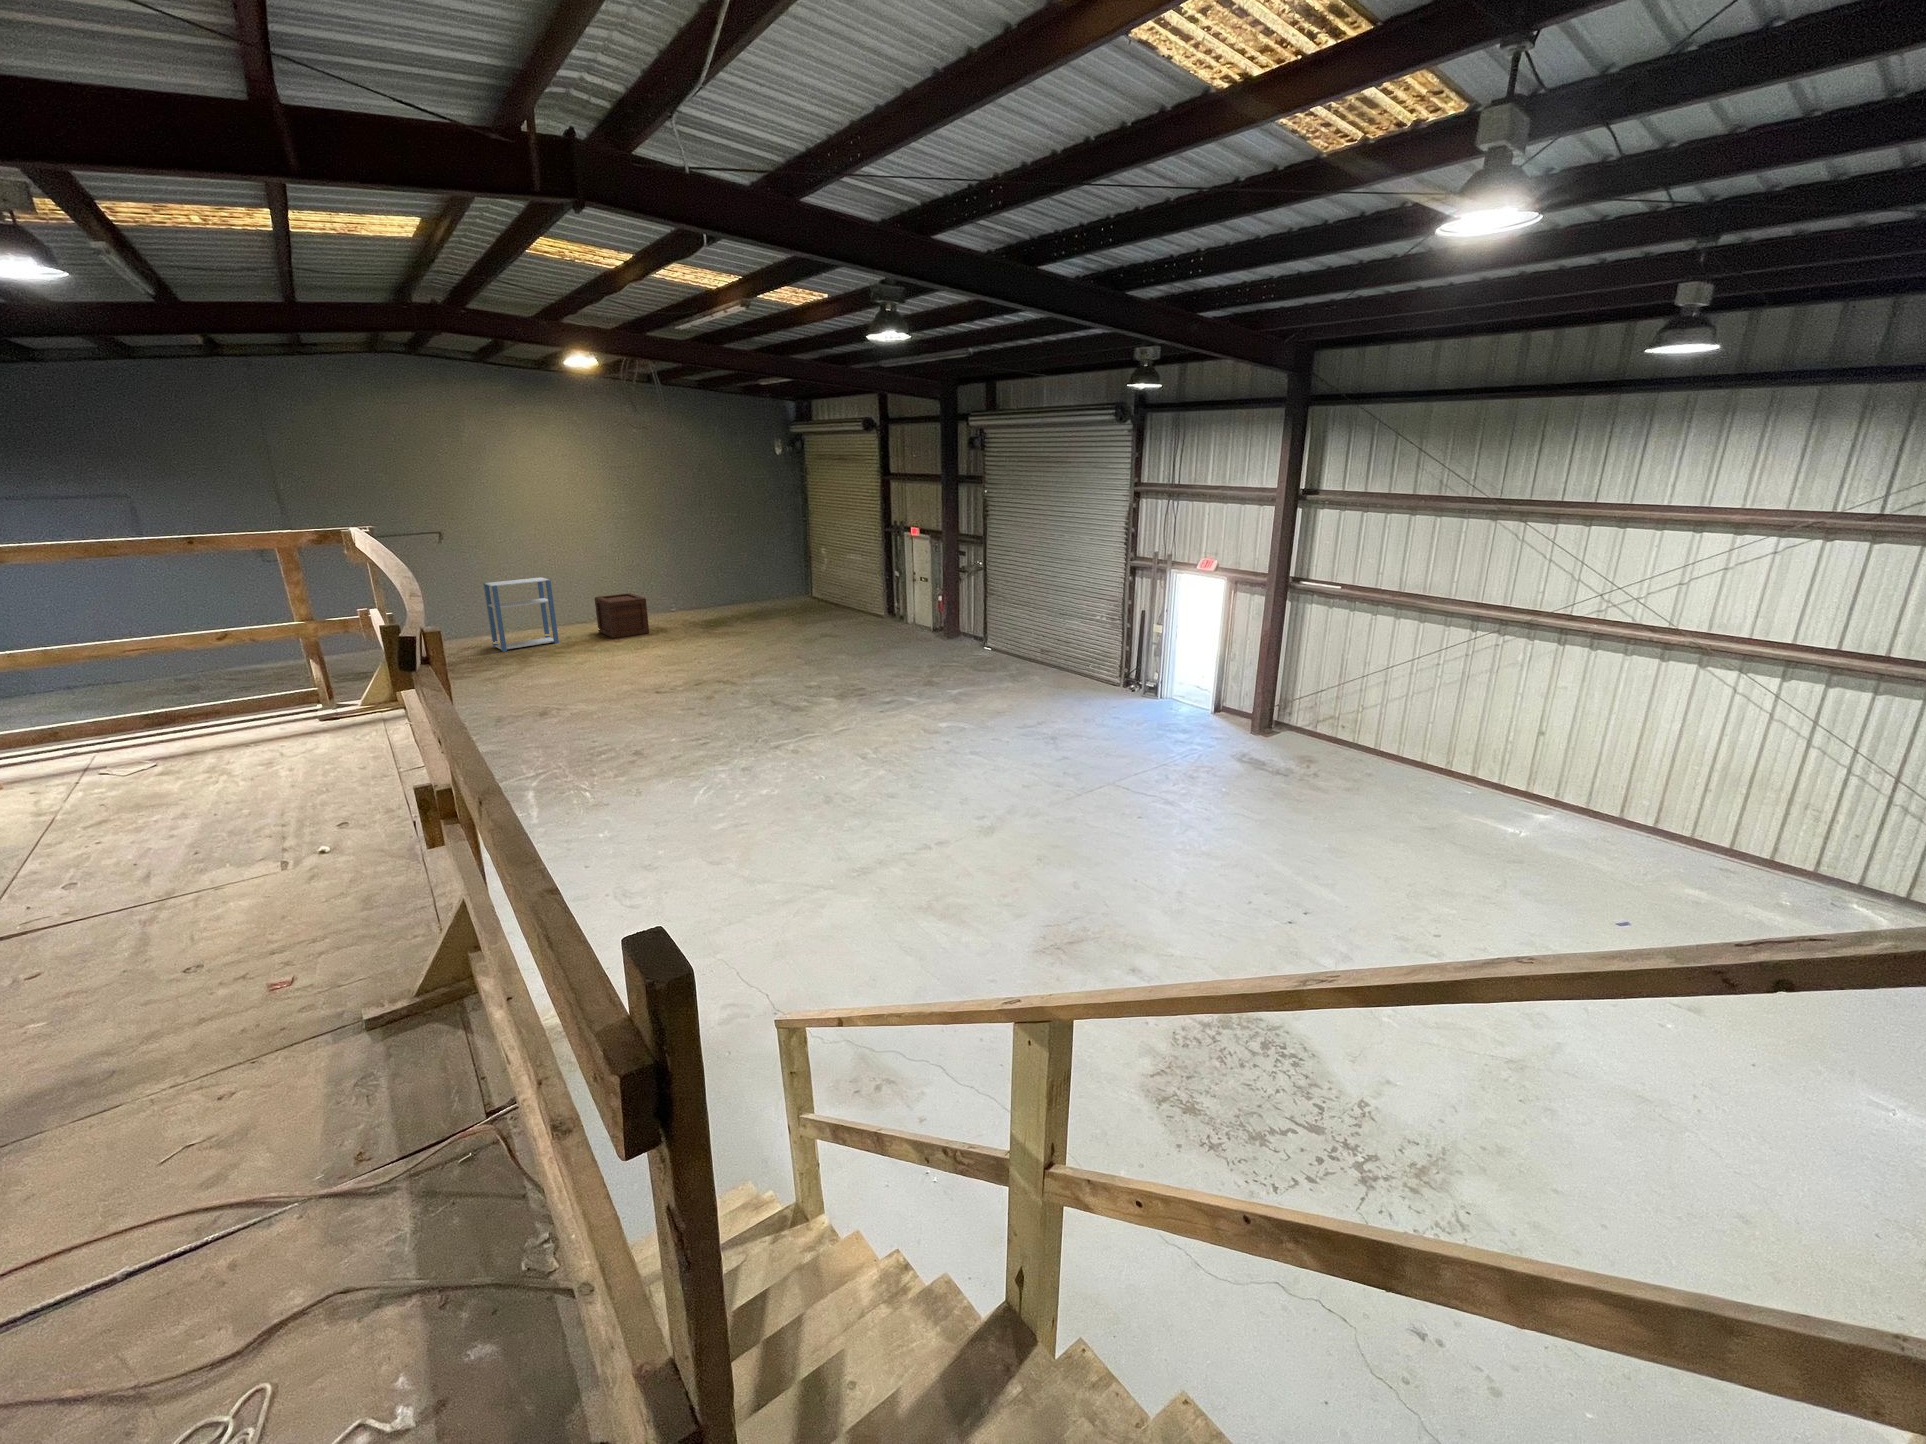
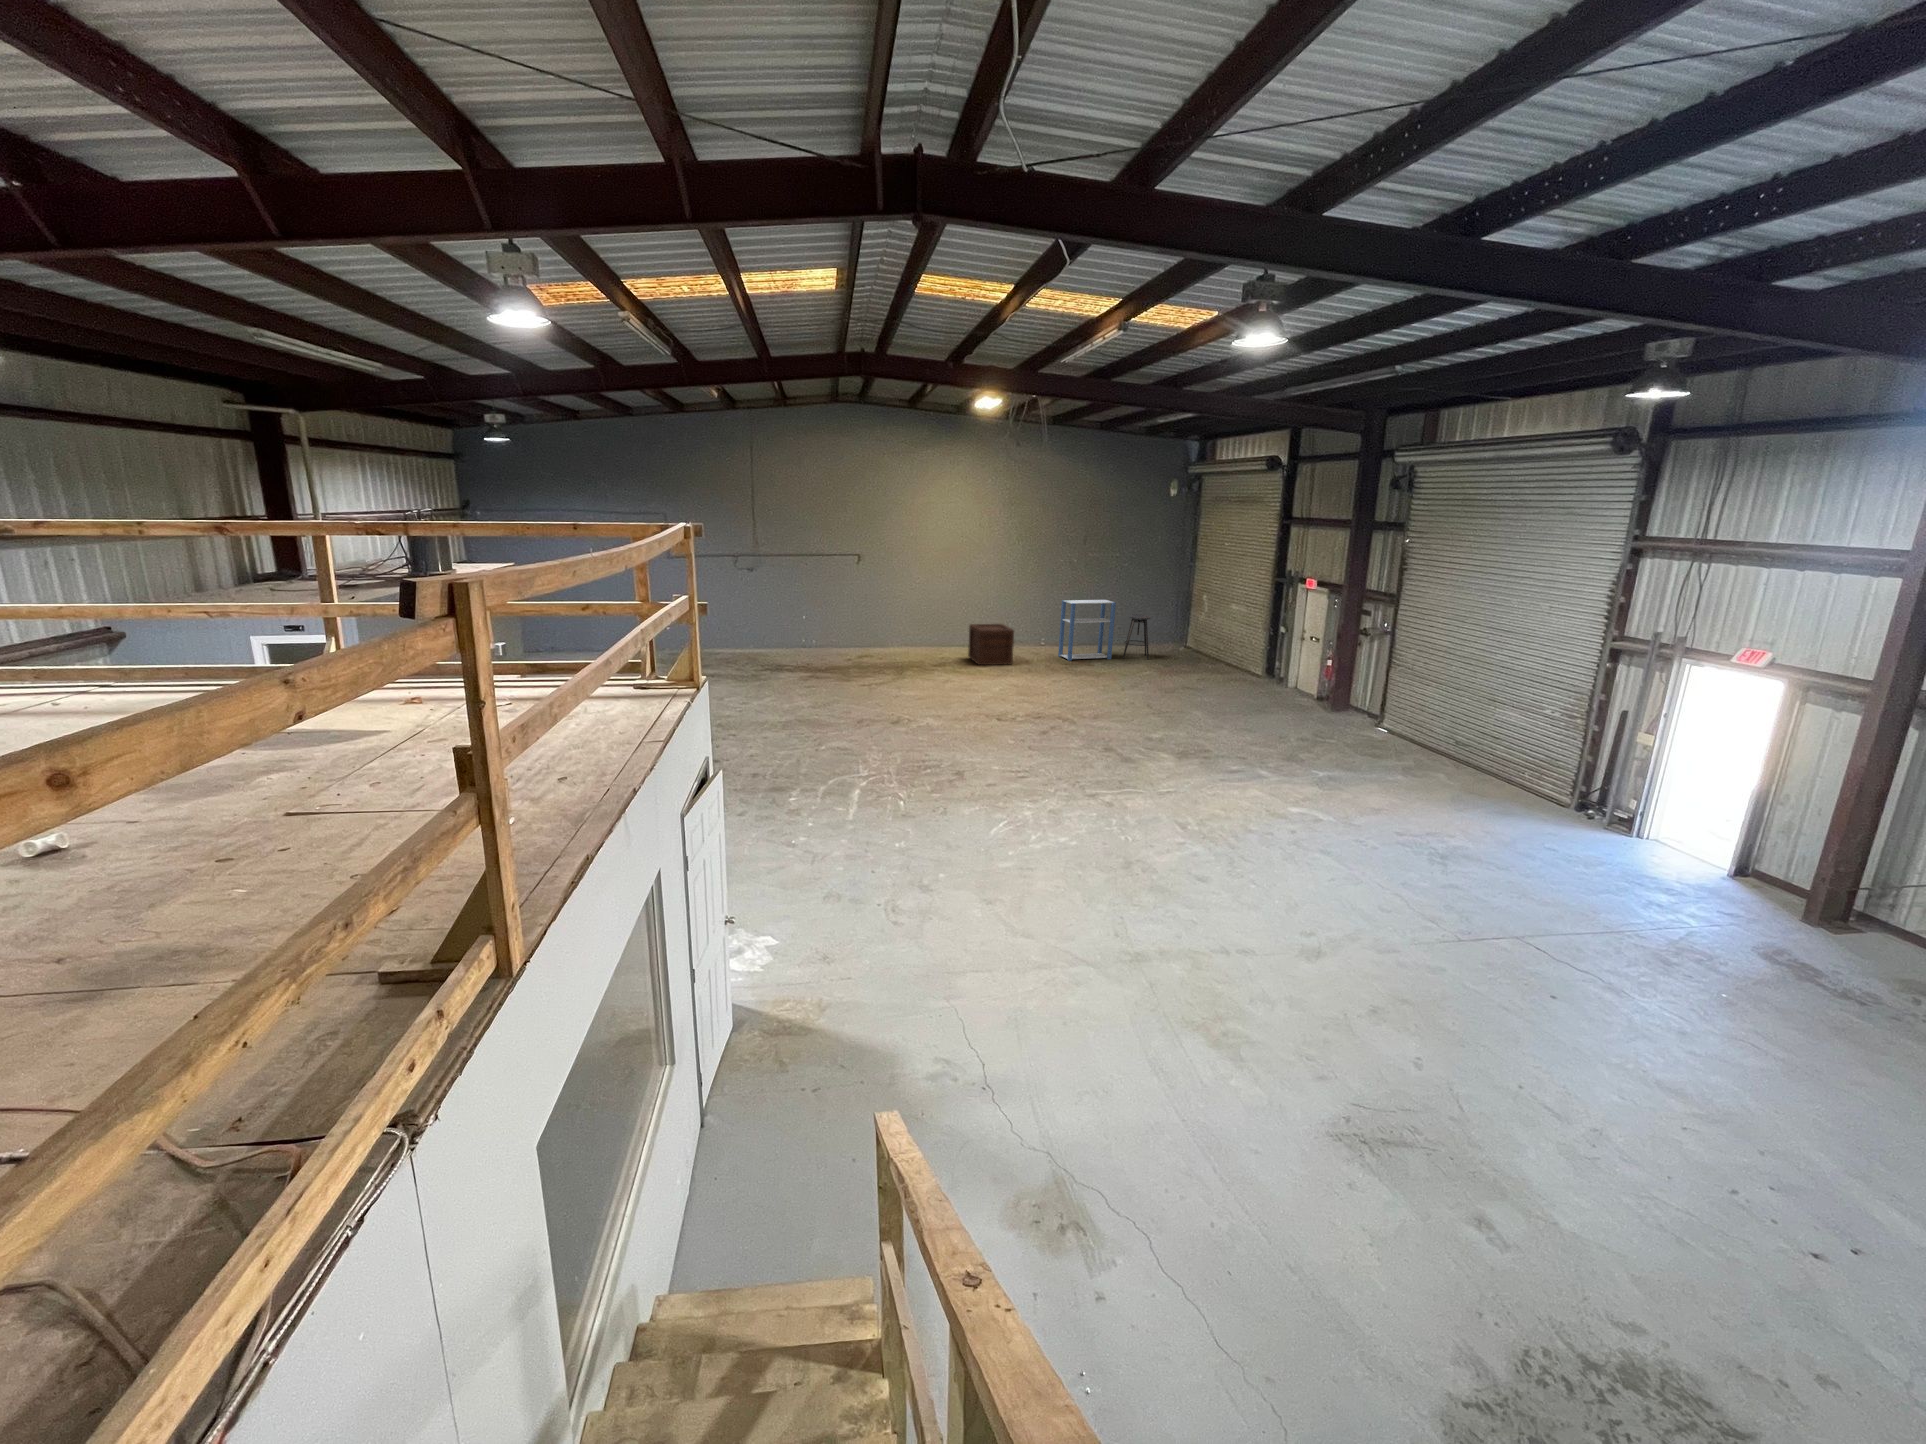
stool: none [756,570,781,614] -> present [1123,614,1151,660]
shelving unit: present [483,577,559,652] -> present [1058,600,1116,661]

